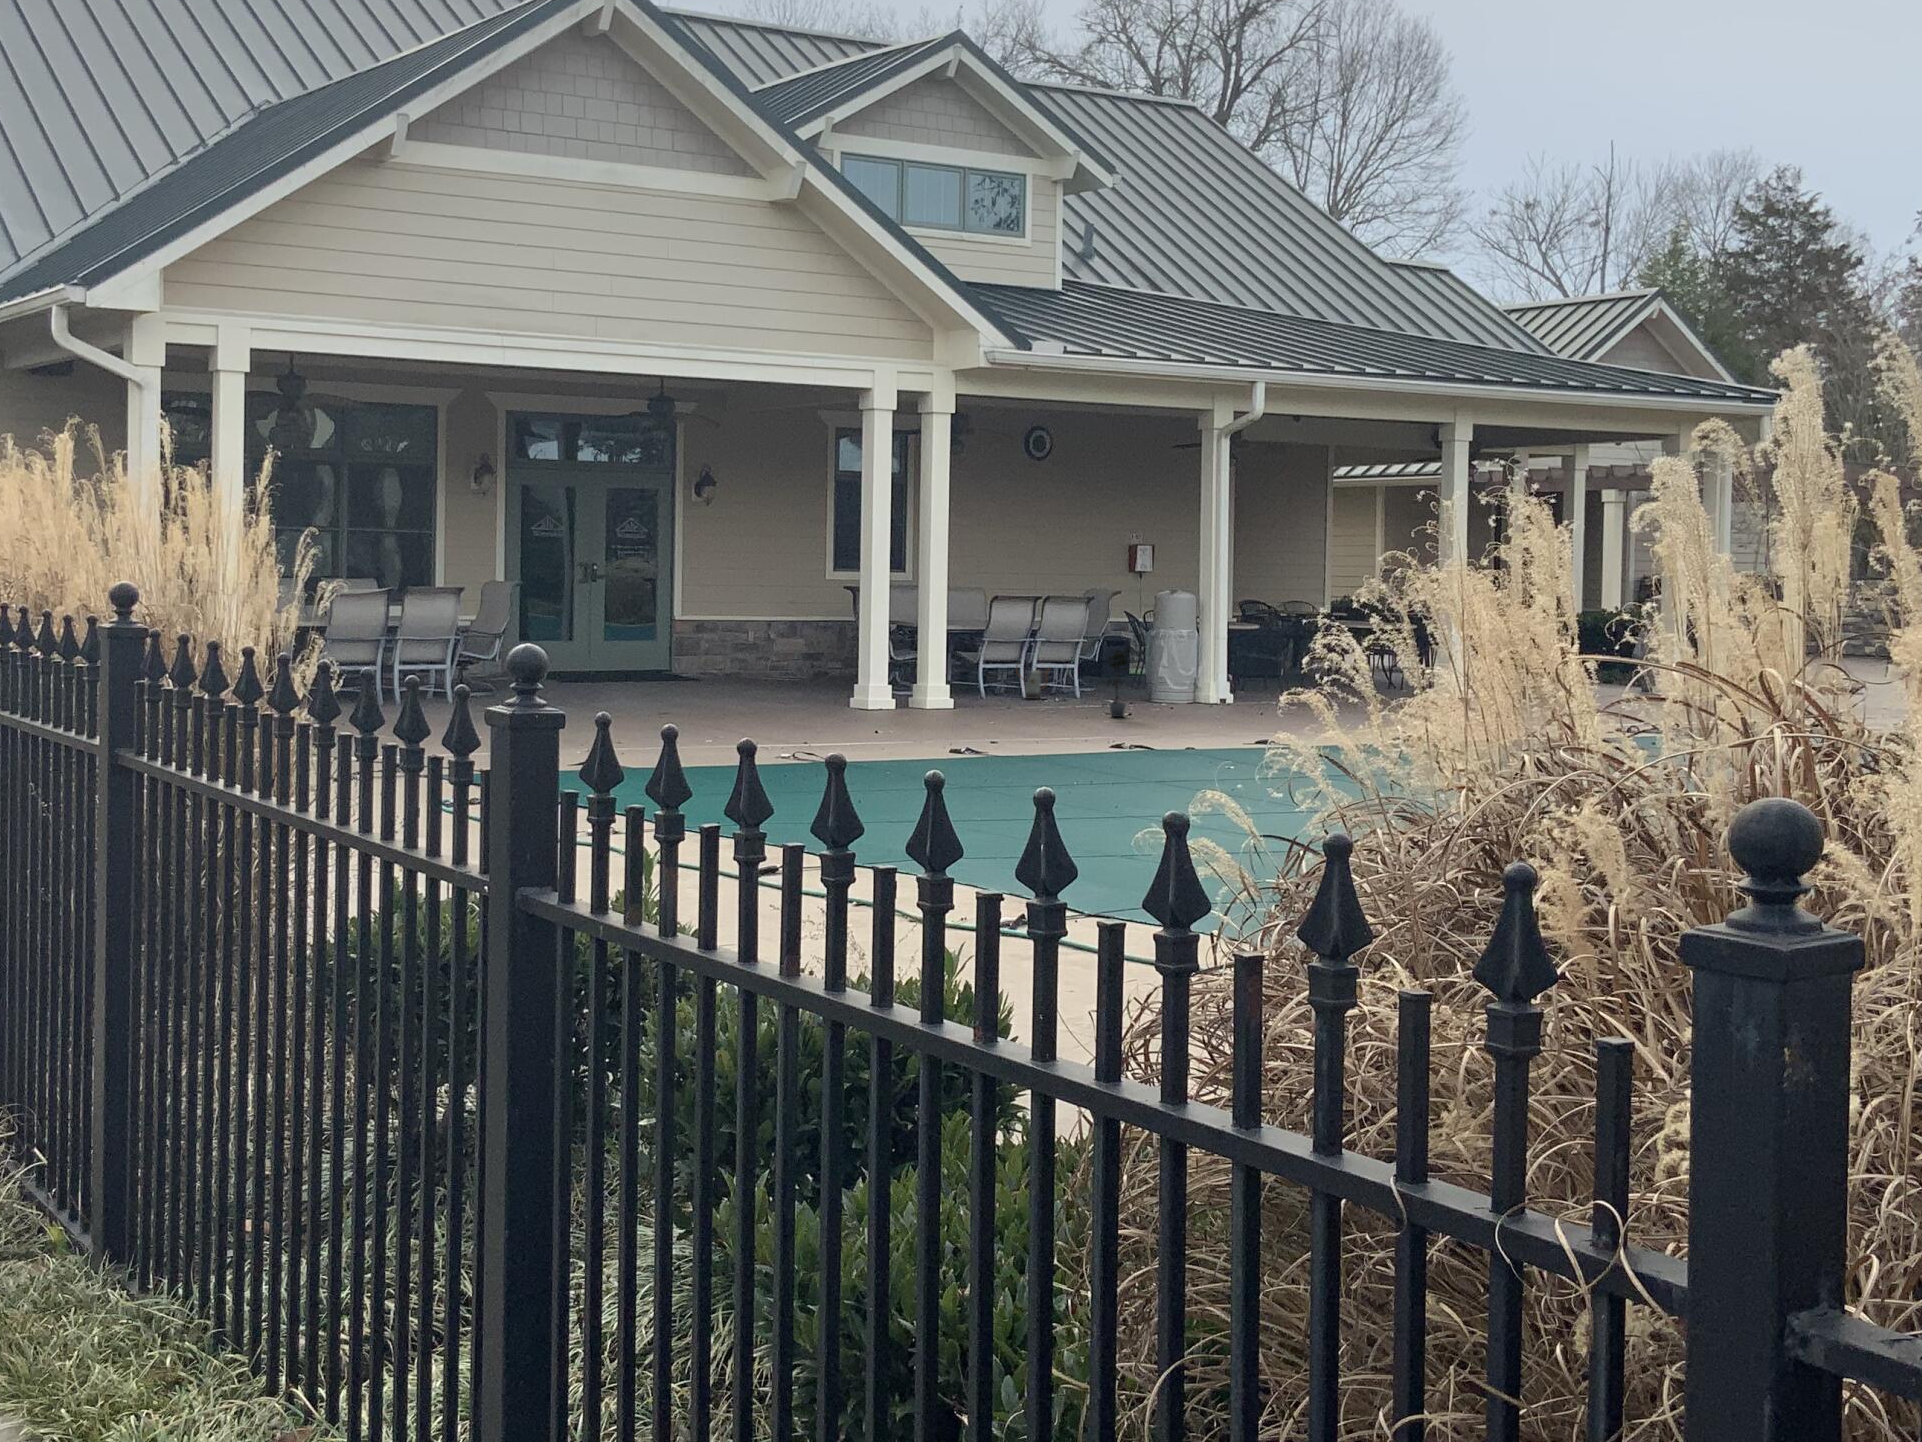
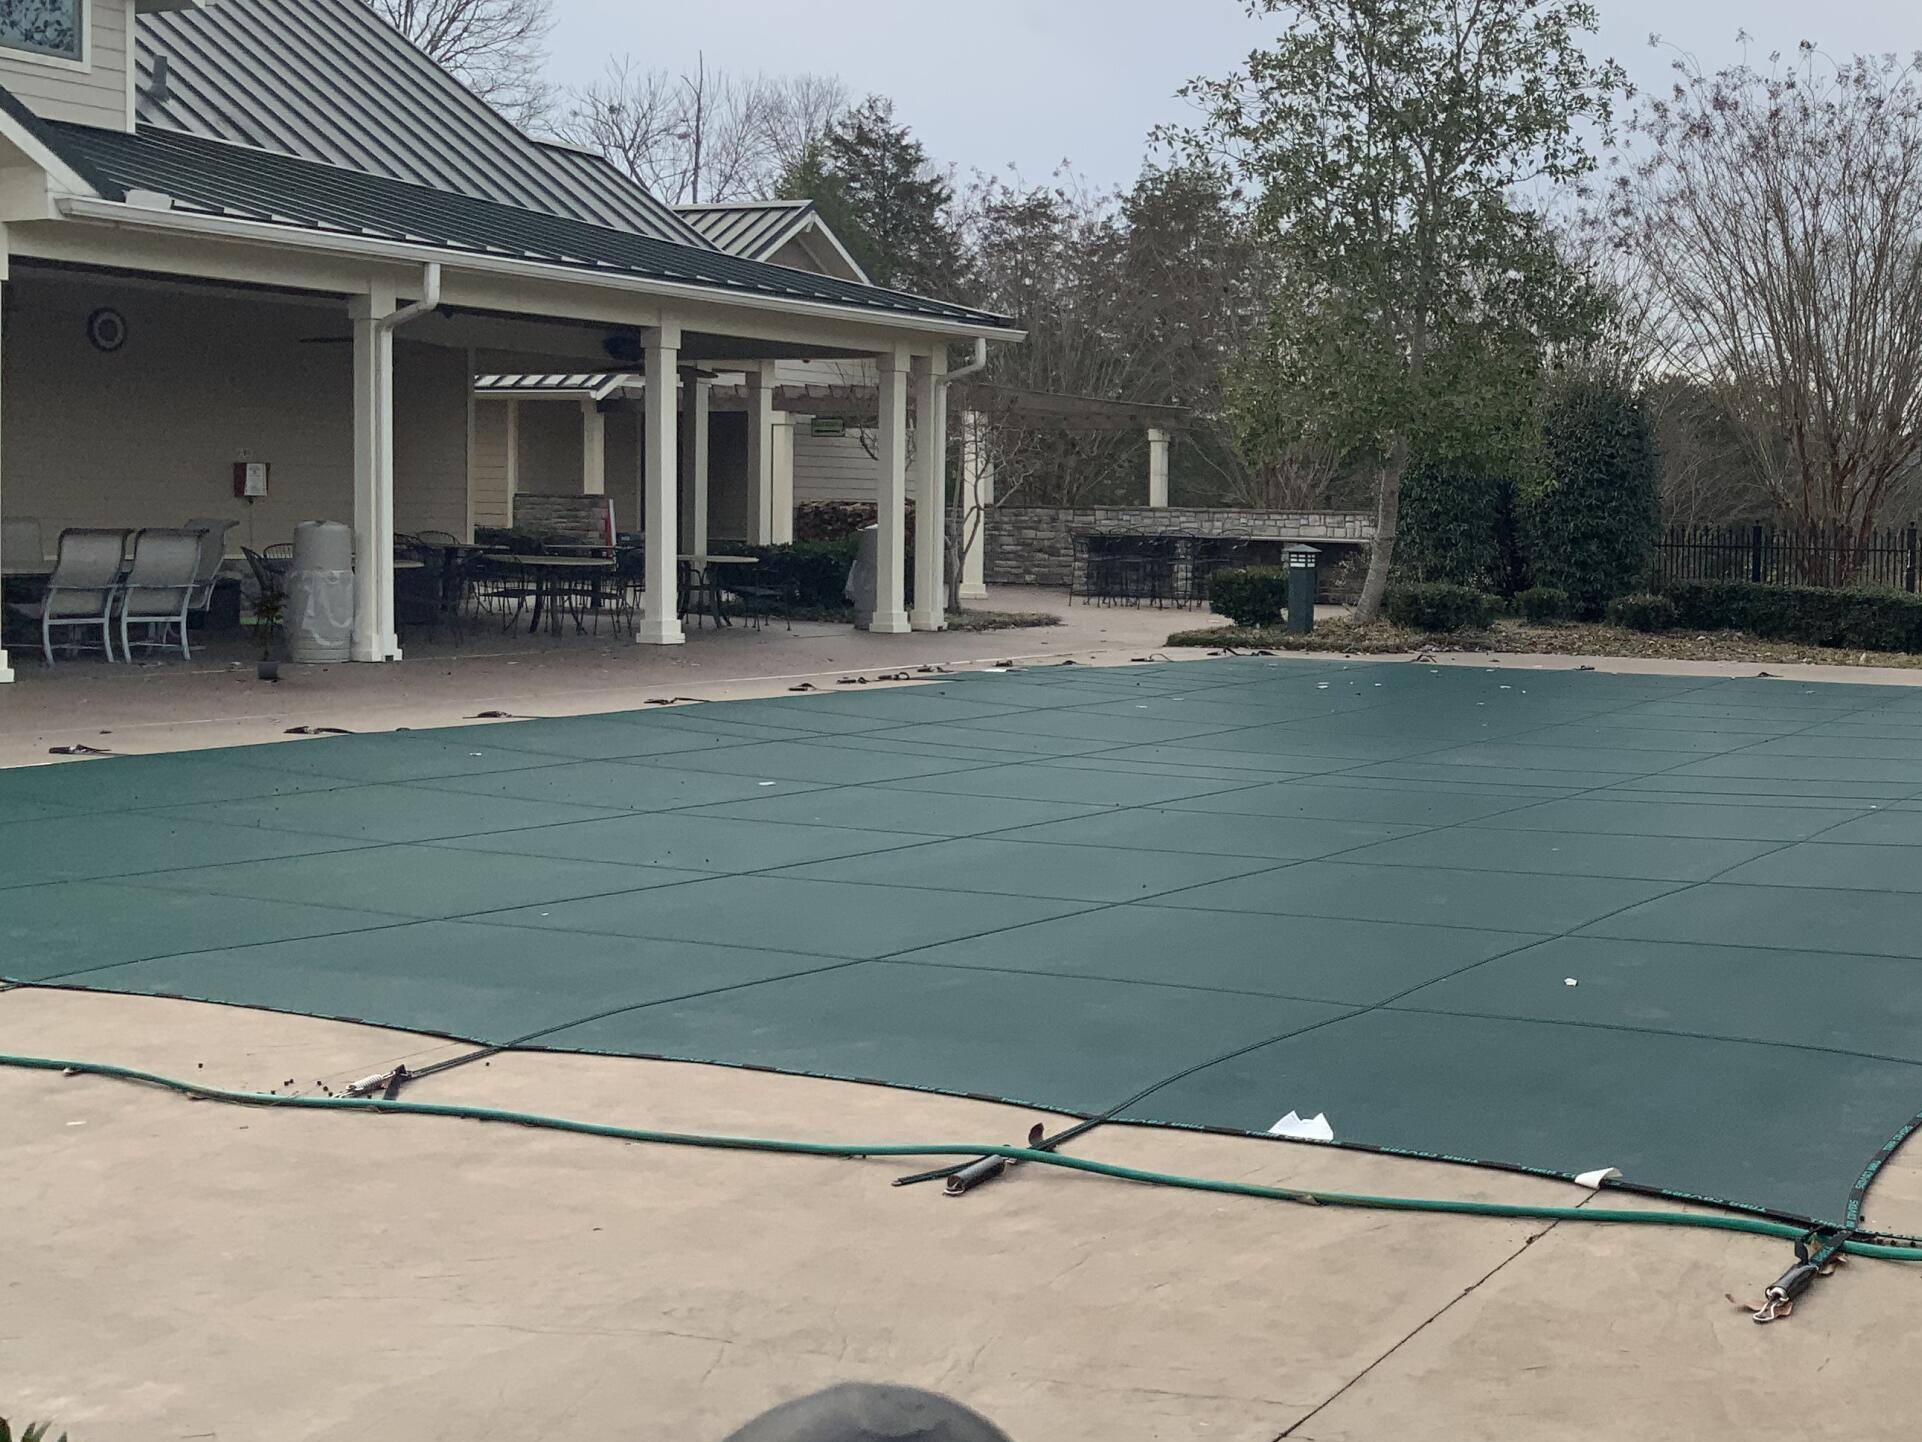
watering can: present [1017,662,1048,699] -> none [99,609,153,660]

